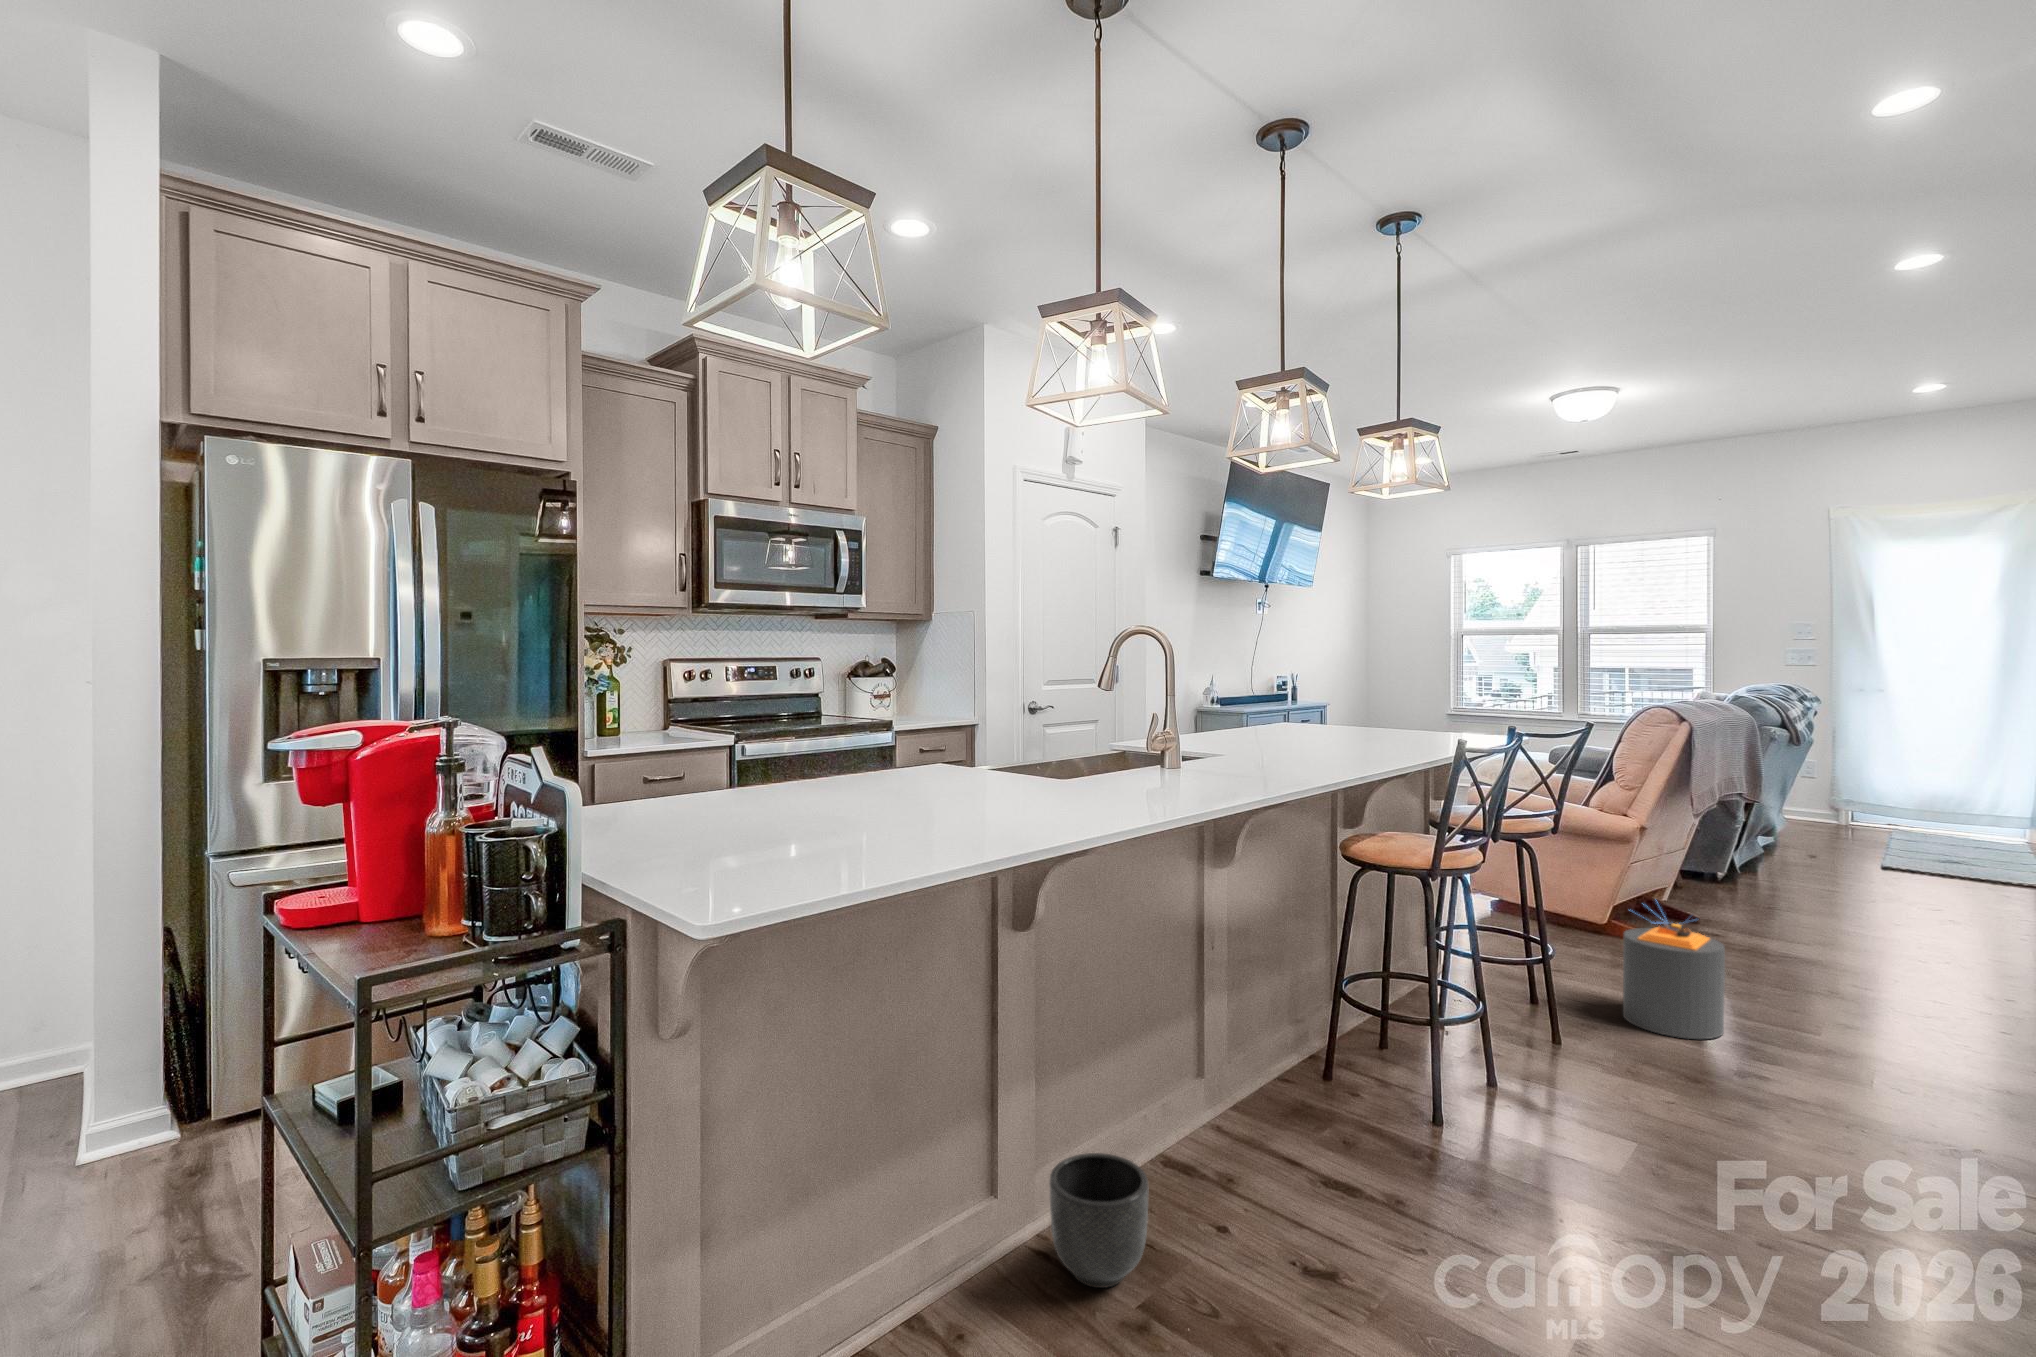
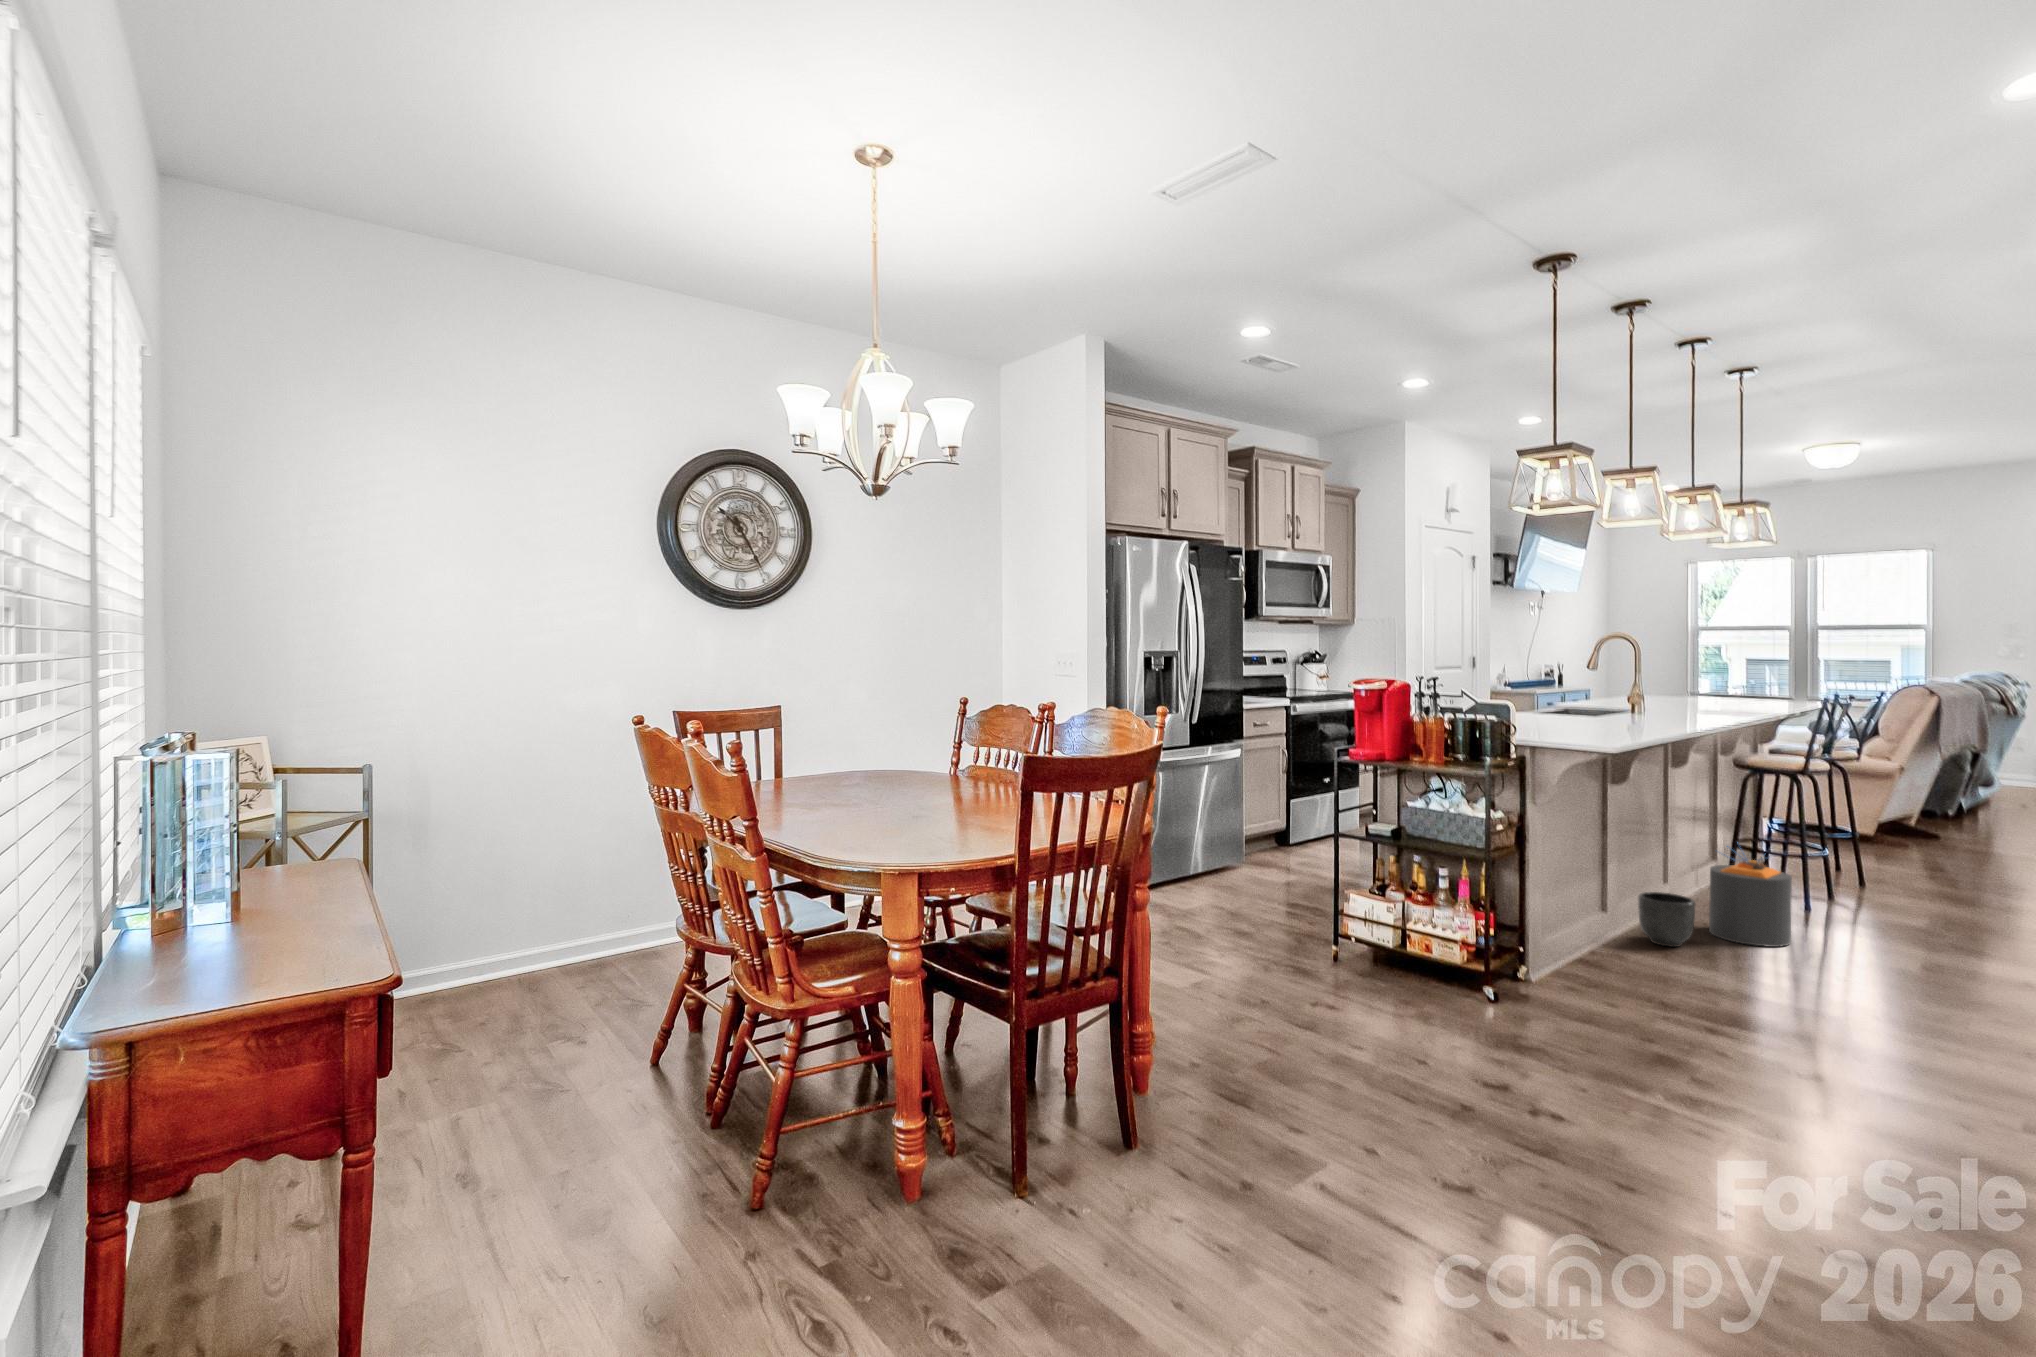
trash can: present [1623,899,1725,1039] -> present [1709,842,1792,947]

